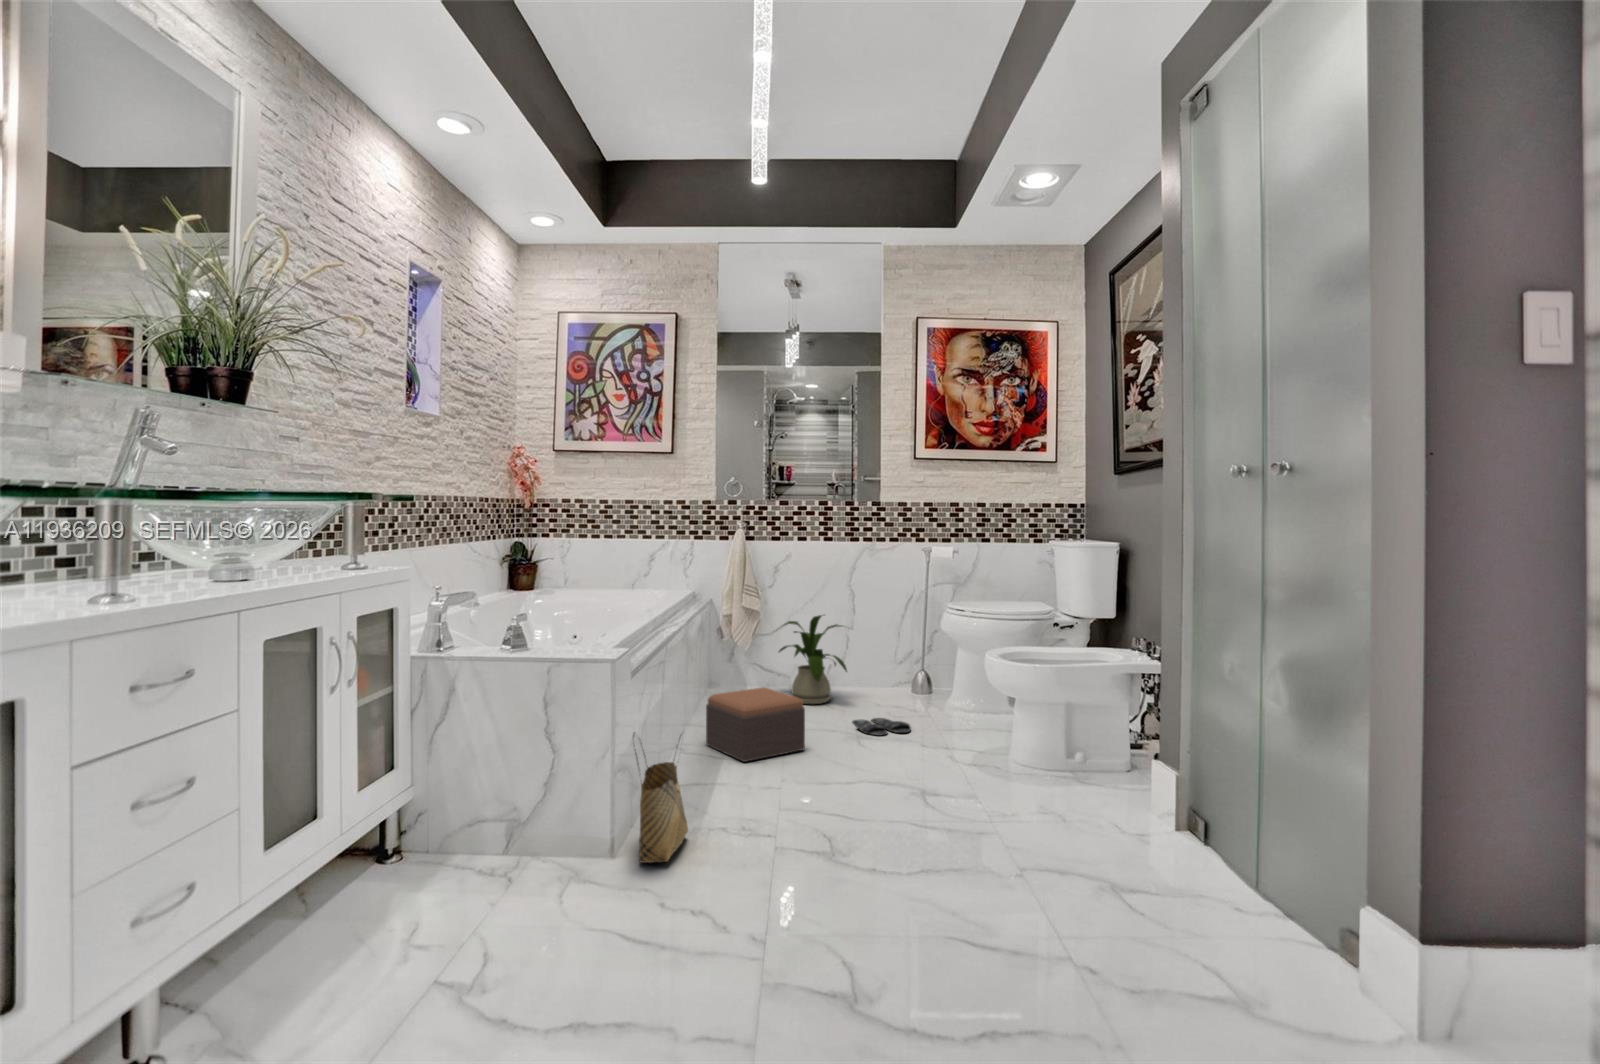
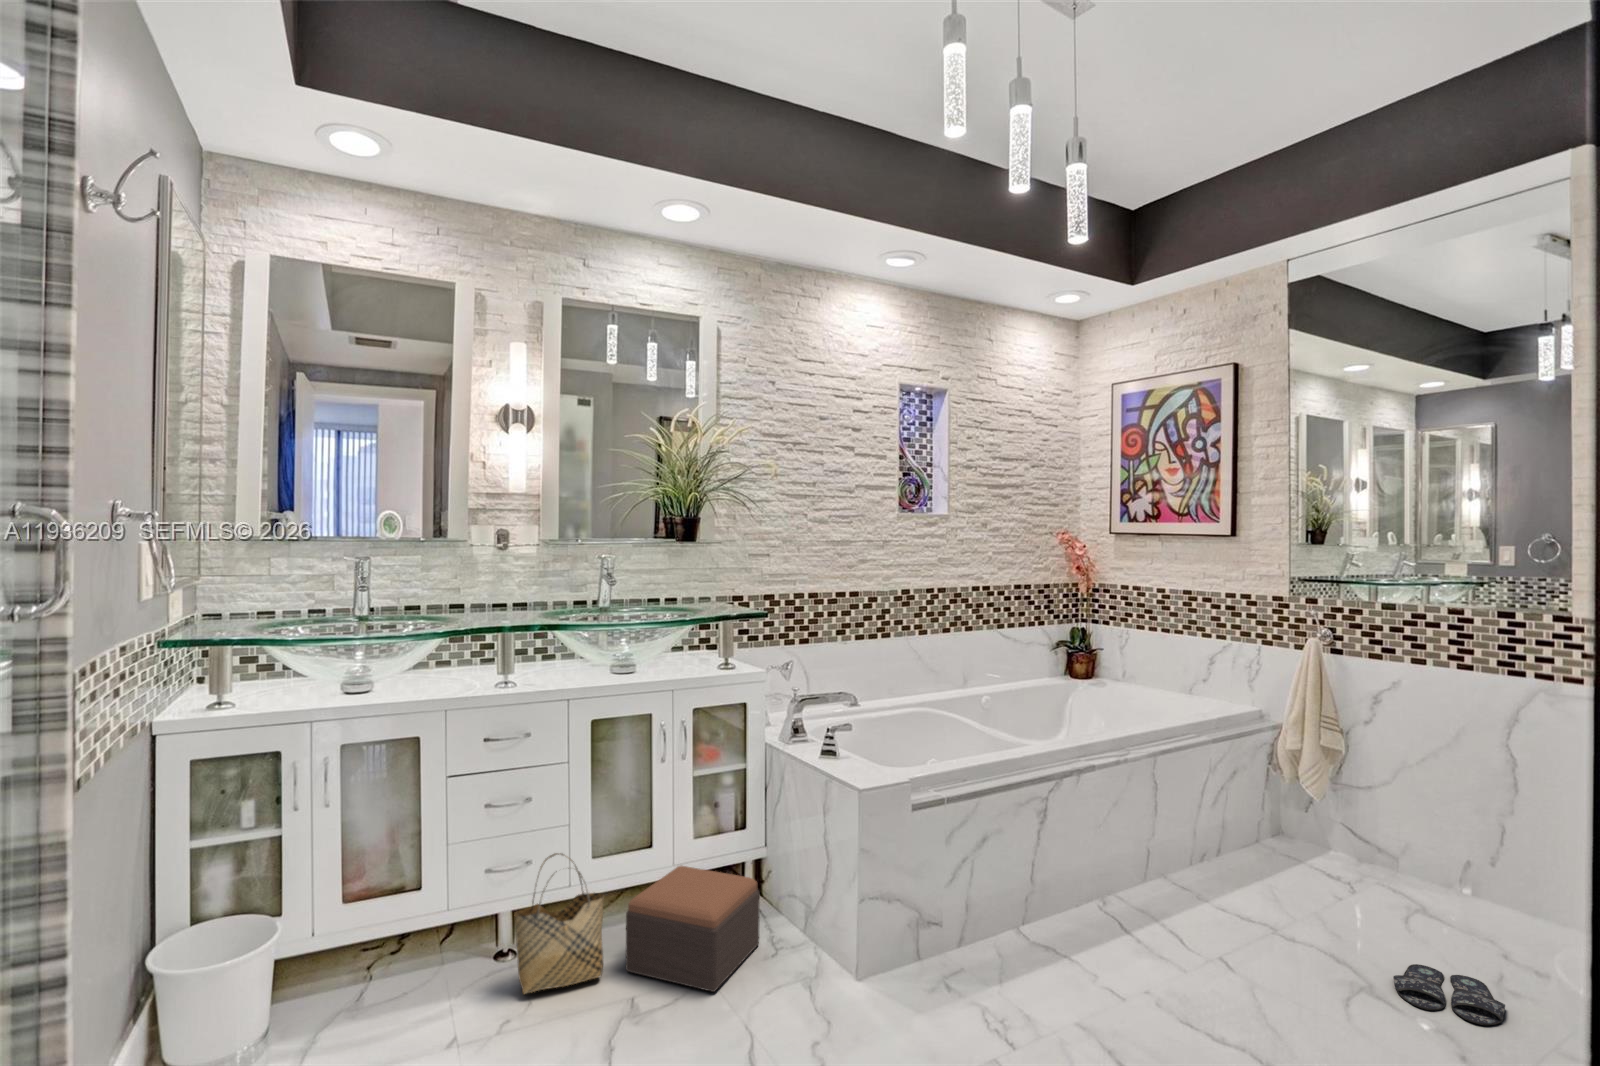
house plant: present [779,615,847,704] -> none [1340,779,1479,918]
footstool: present [706,687,805,762] -> present [626,866,759,992]
woven basket: present [633,732,688,863] -> present [515,853,604,994]

